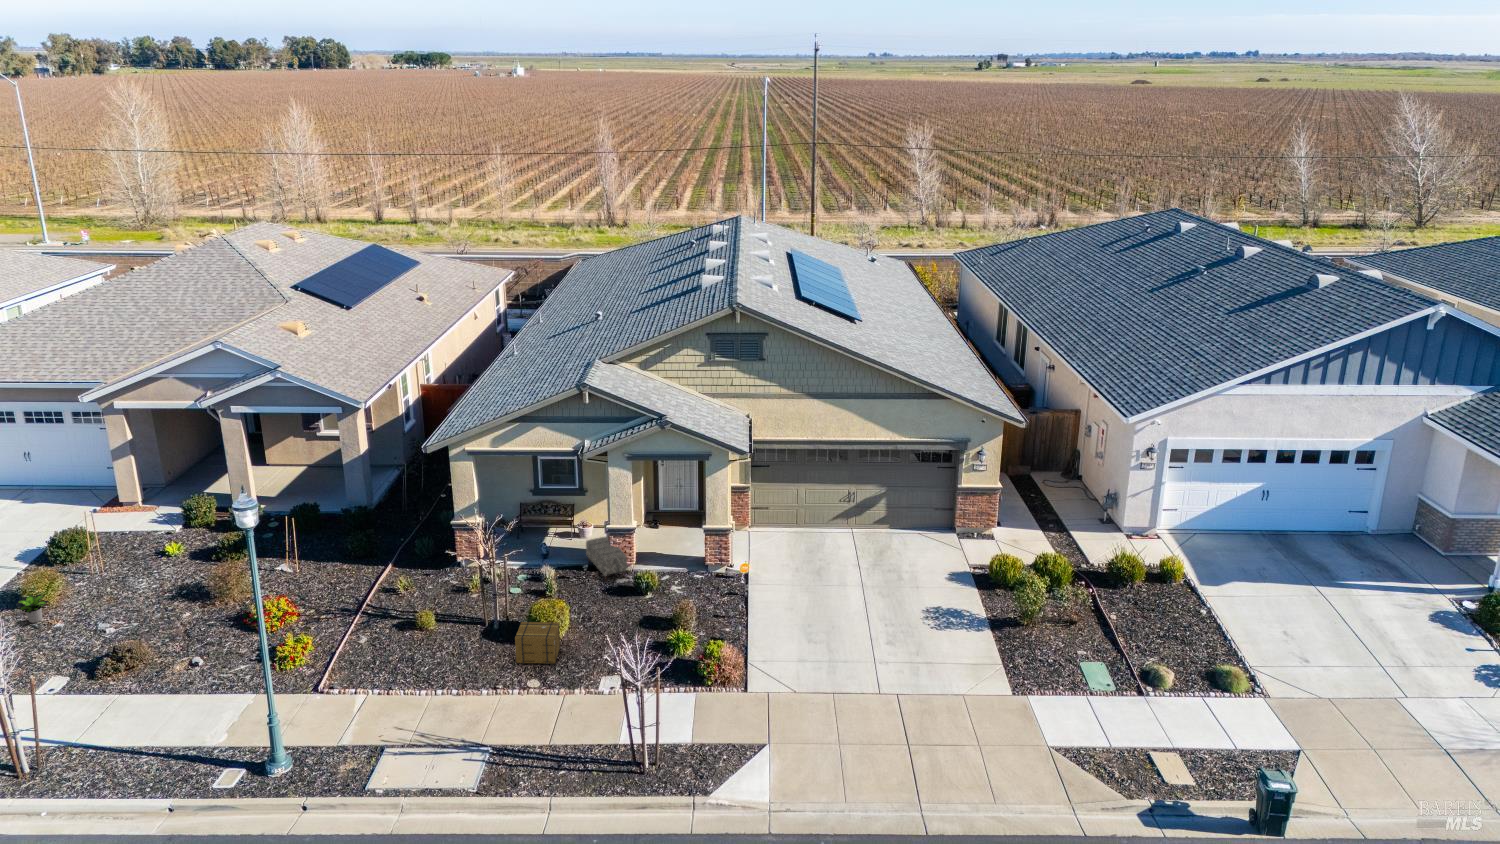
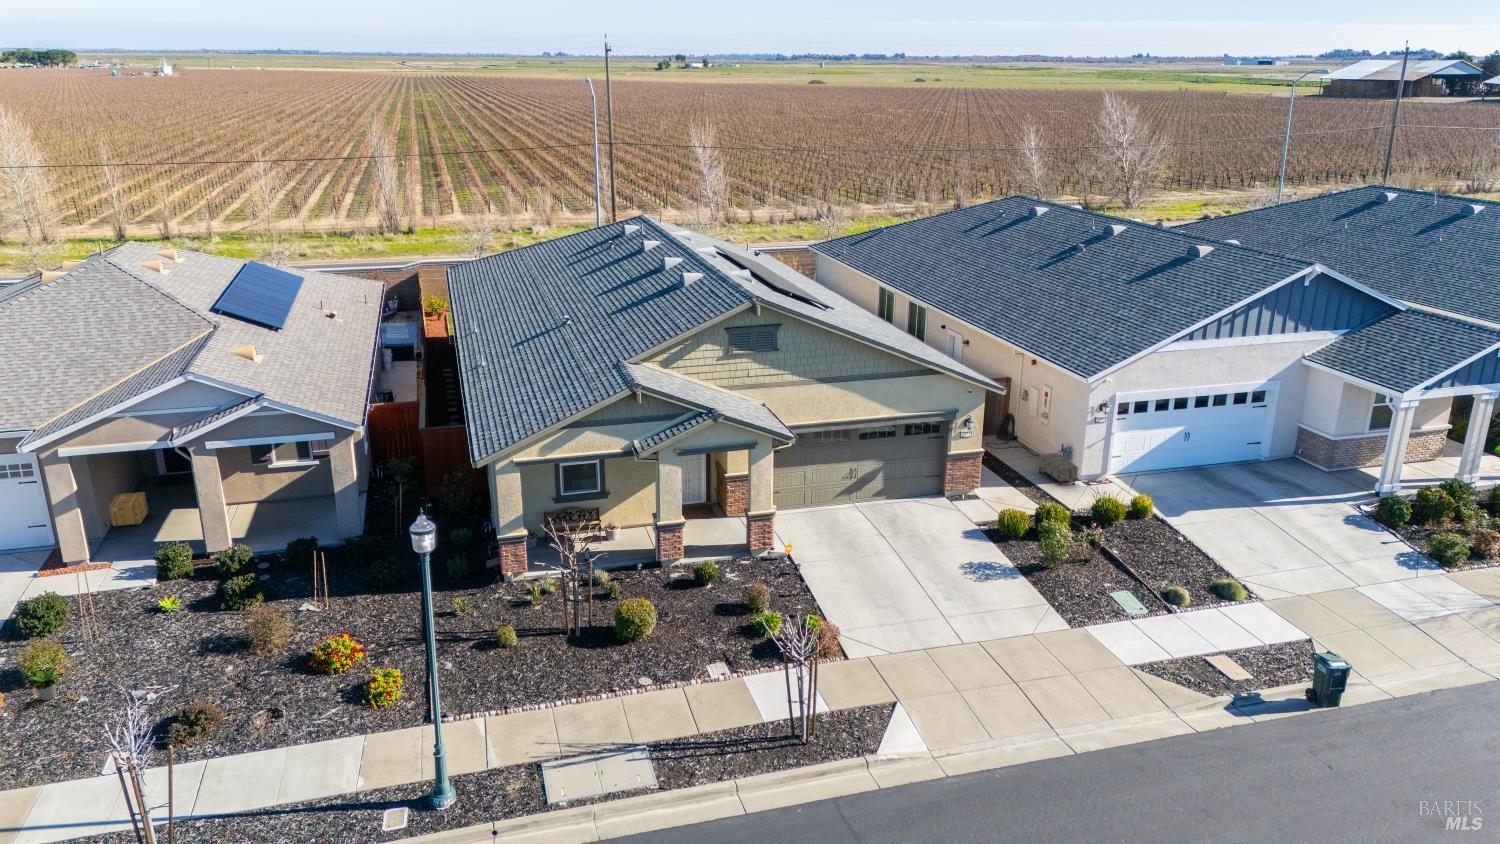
bench: present [586,537,627,581] -> present [1038,453,1078,486]
cardboard box: present [515,621,560,665] -> present [109,492,148,526]

